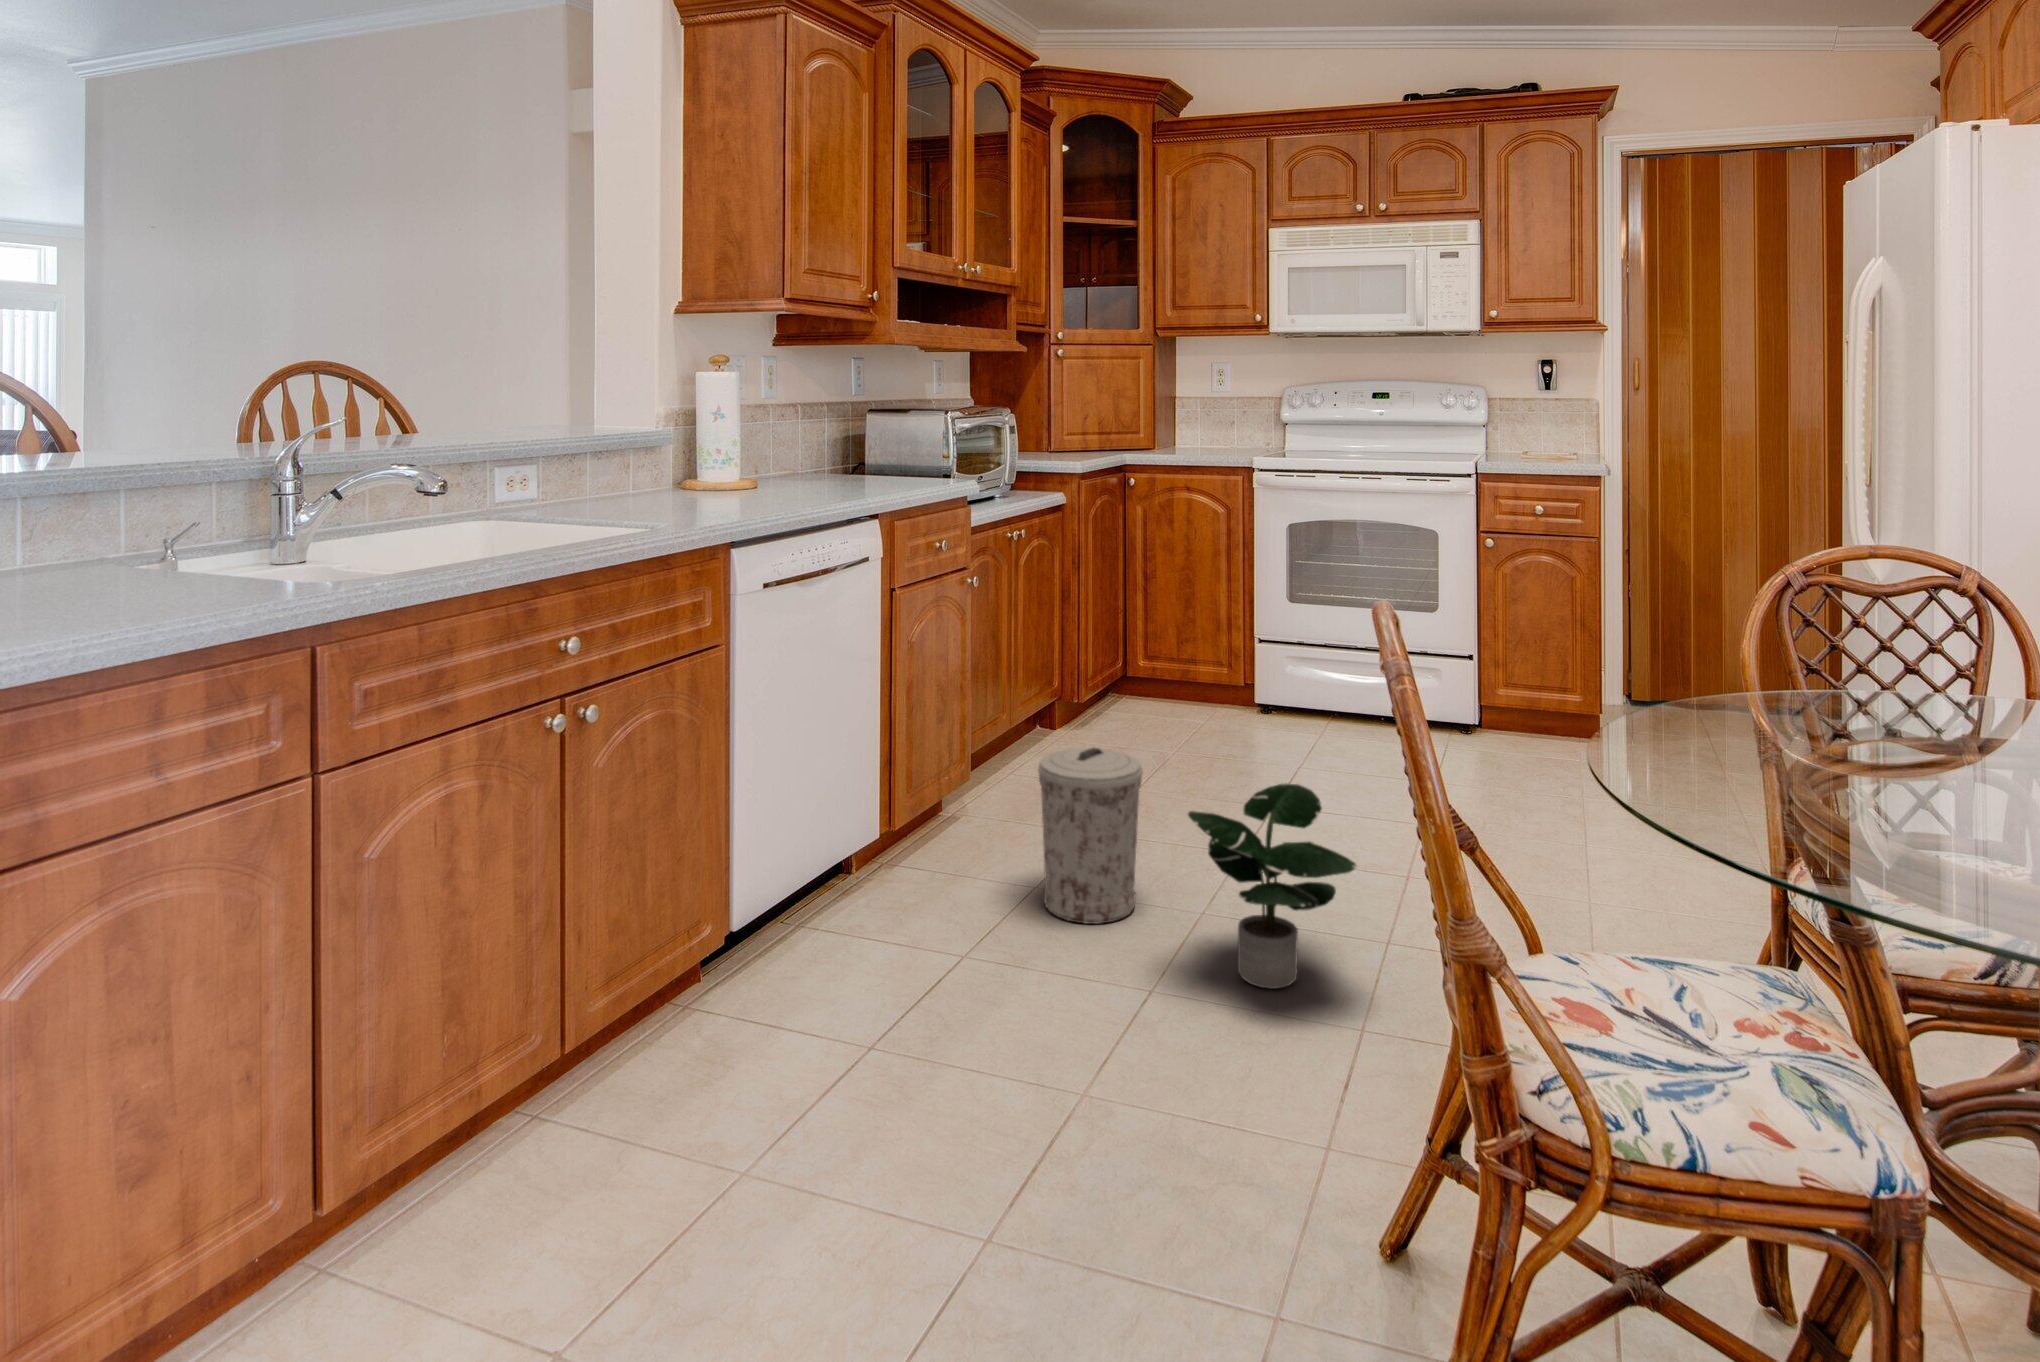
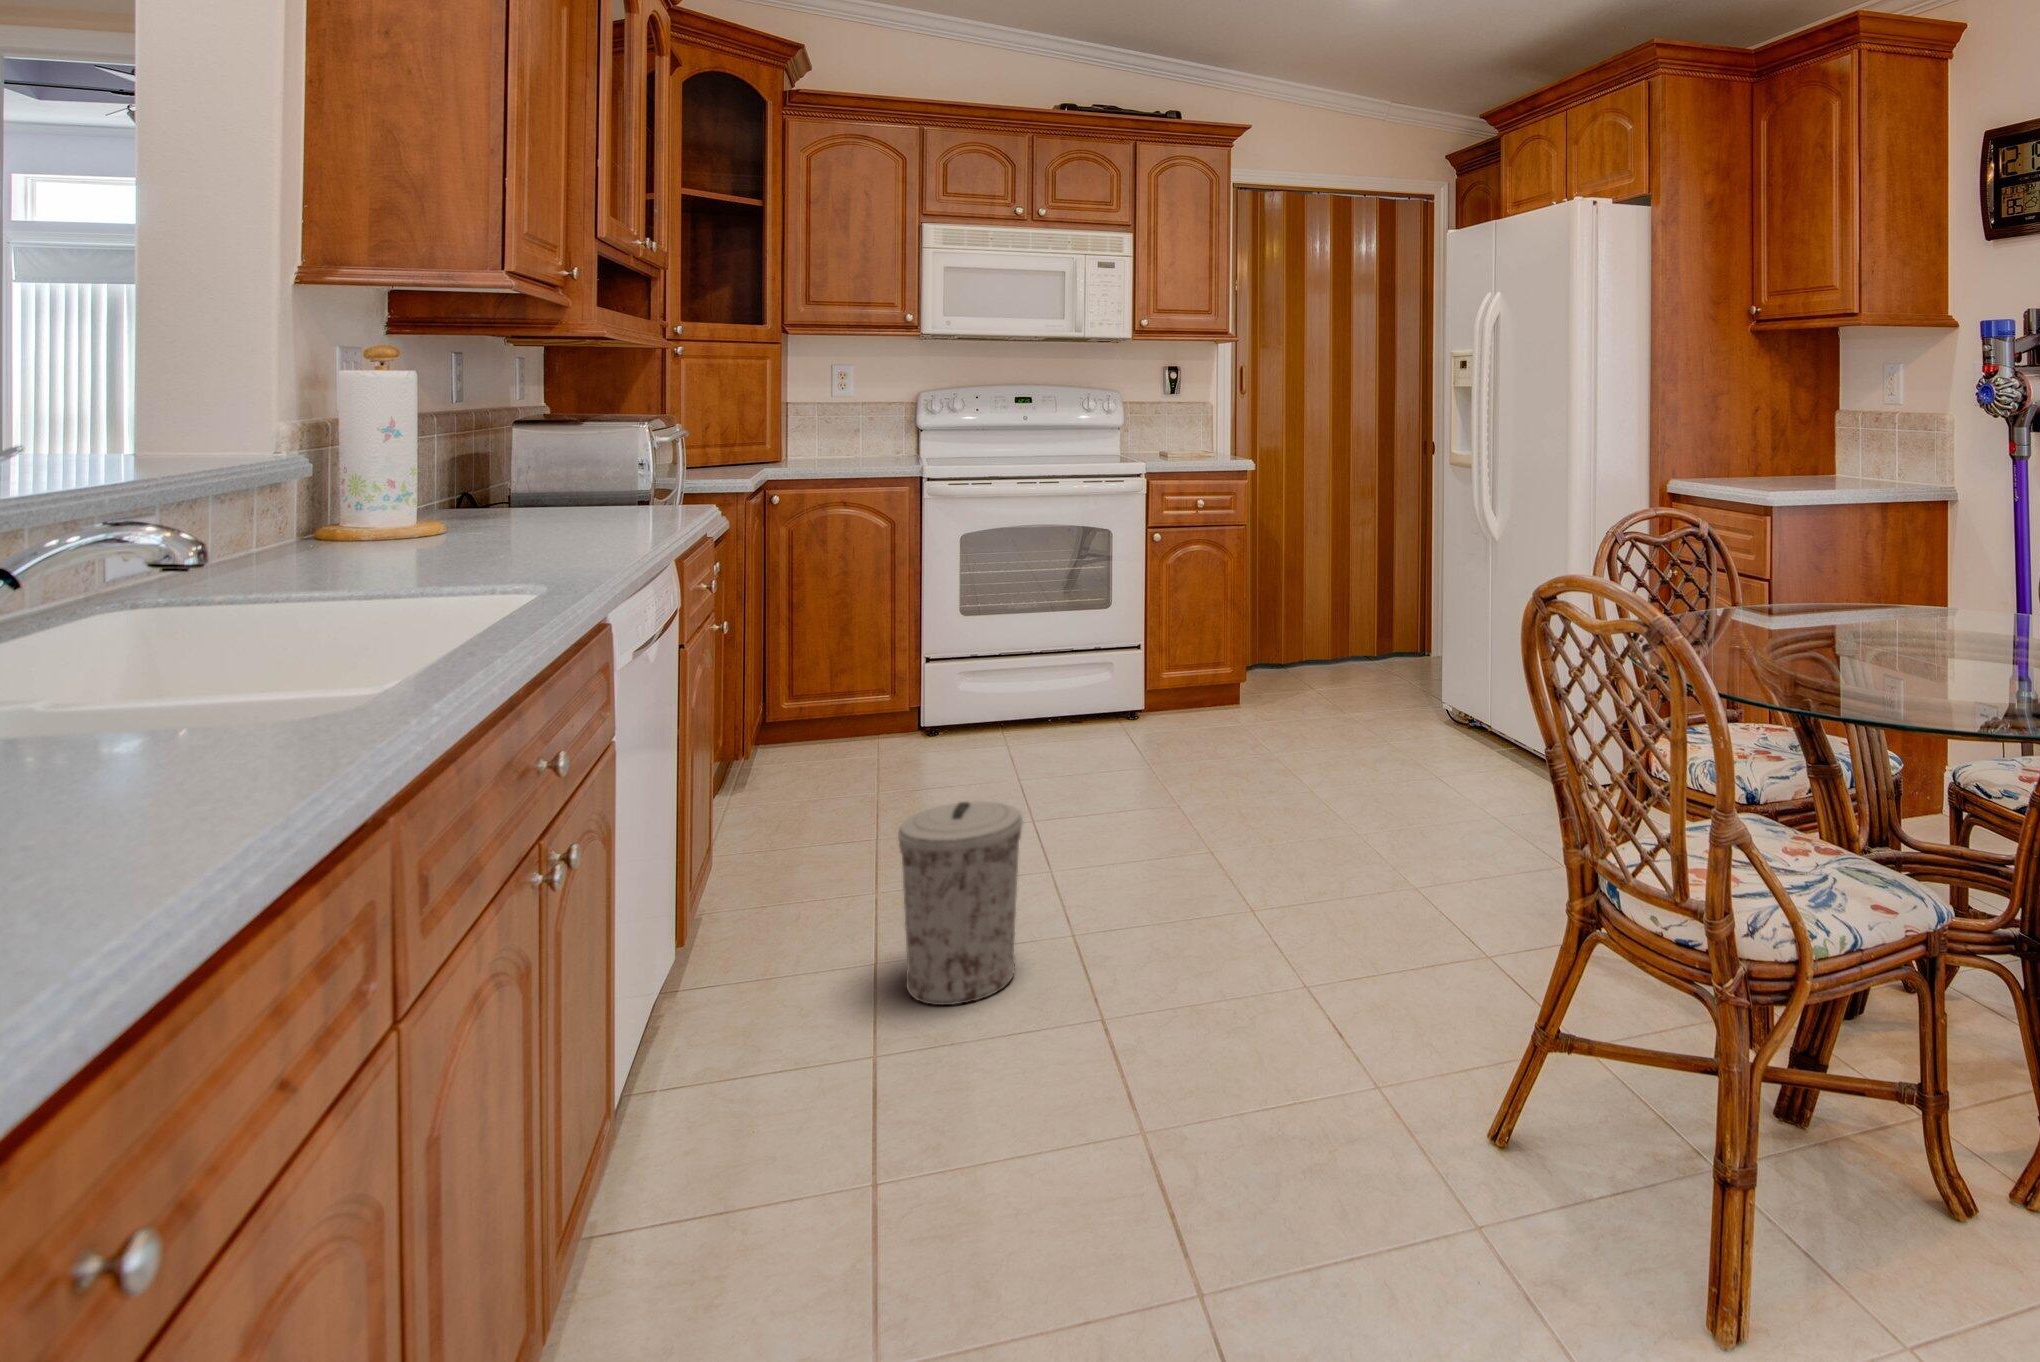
potted plant: present [1188,783,1356,989] -> none [1126,785,1295,993]

